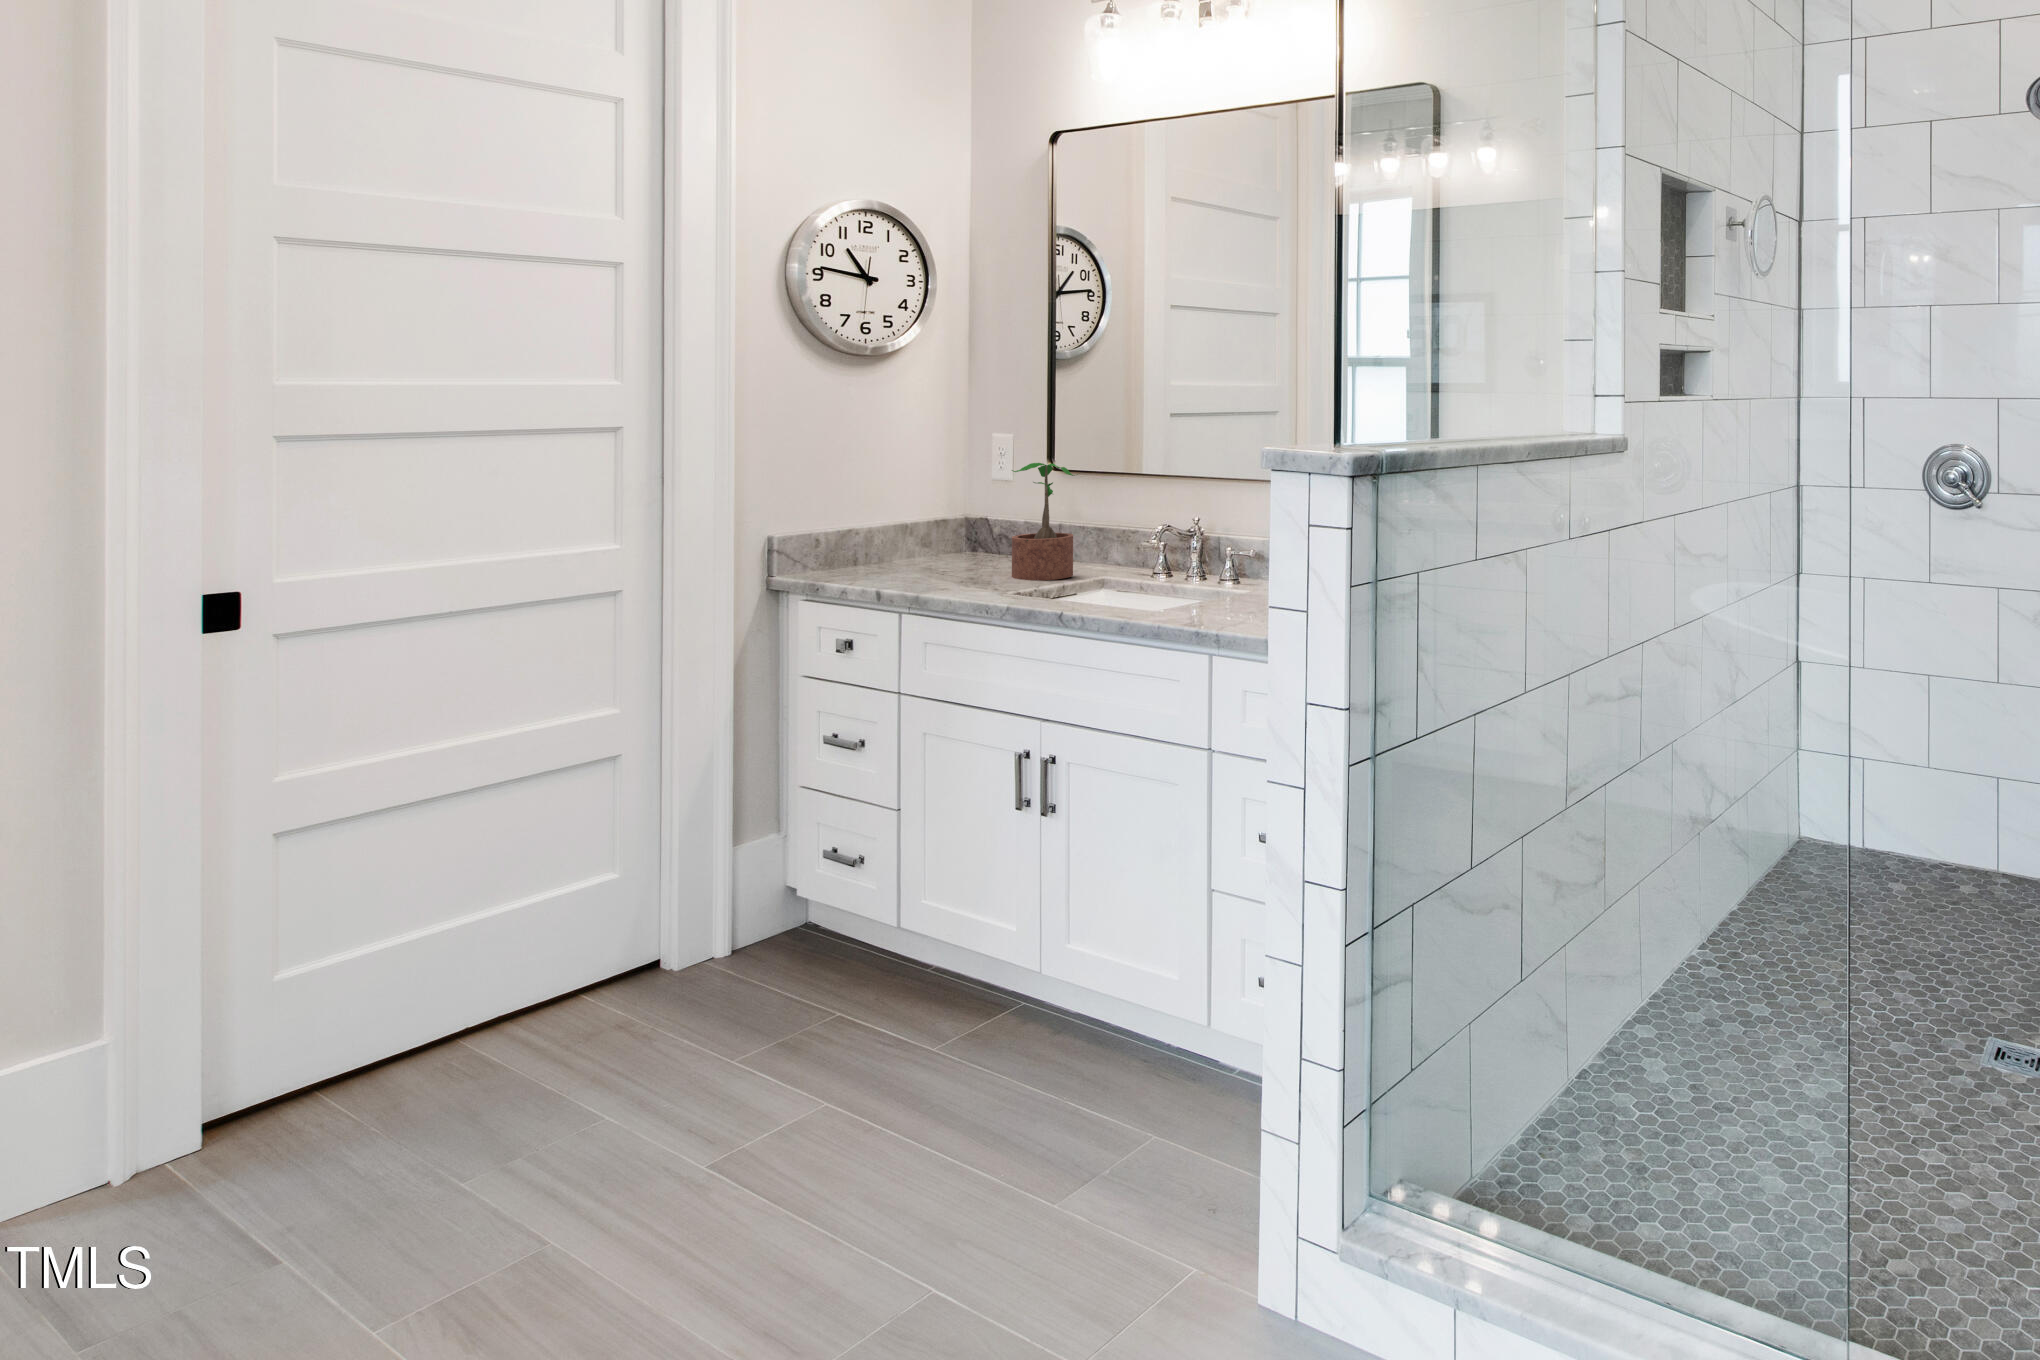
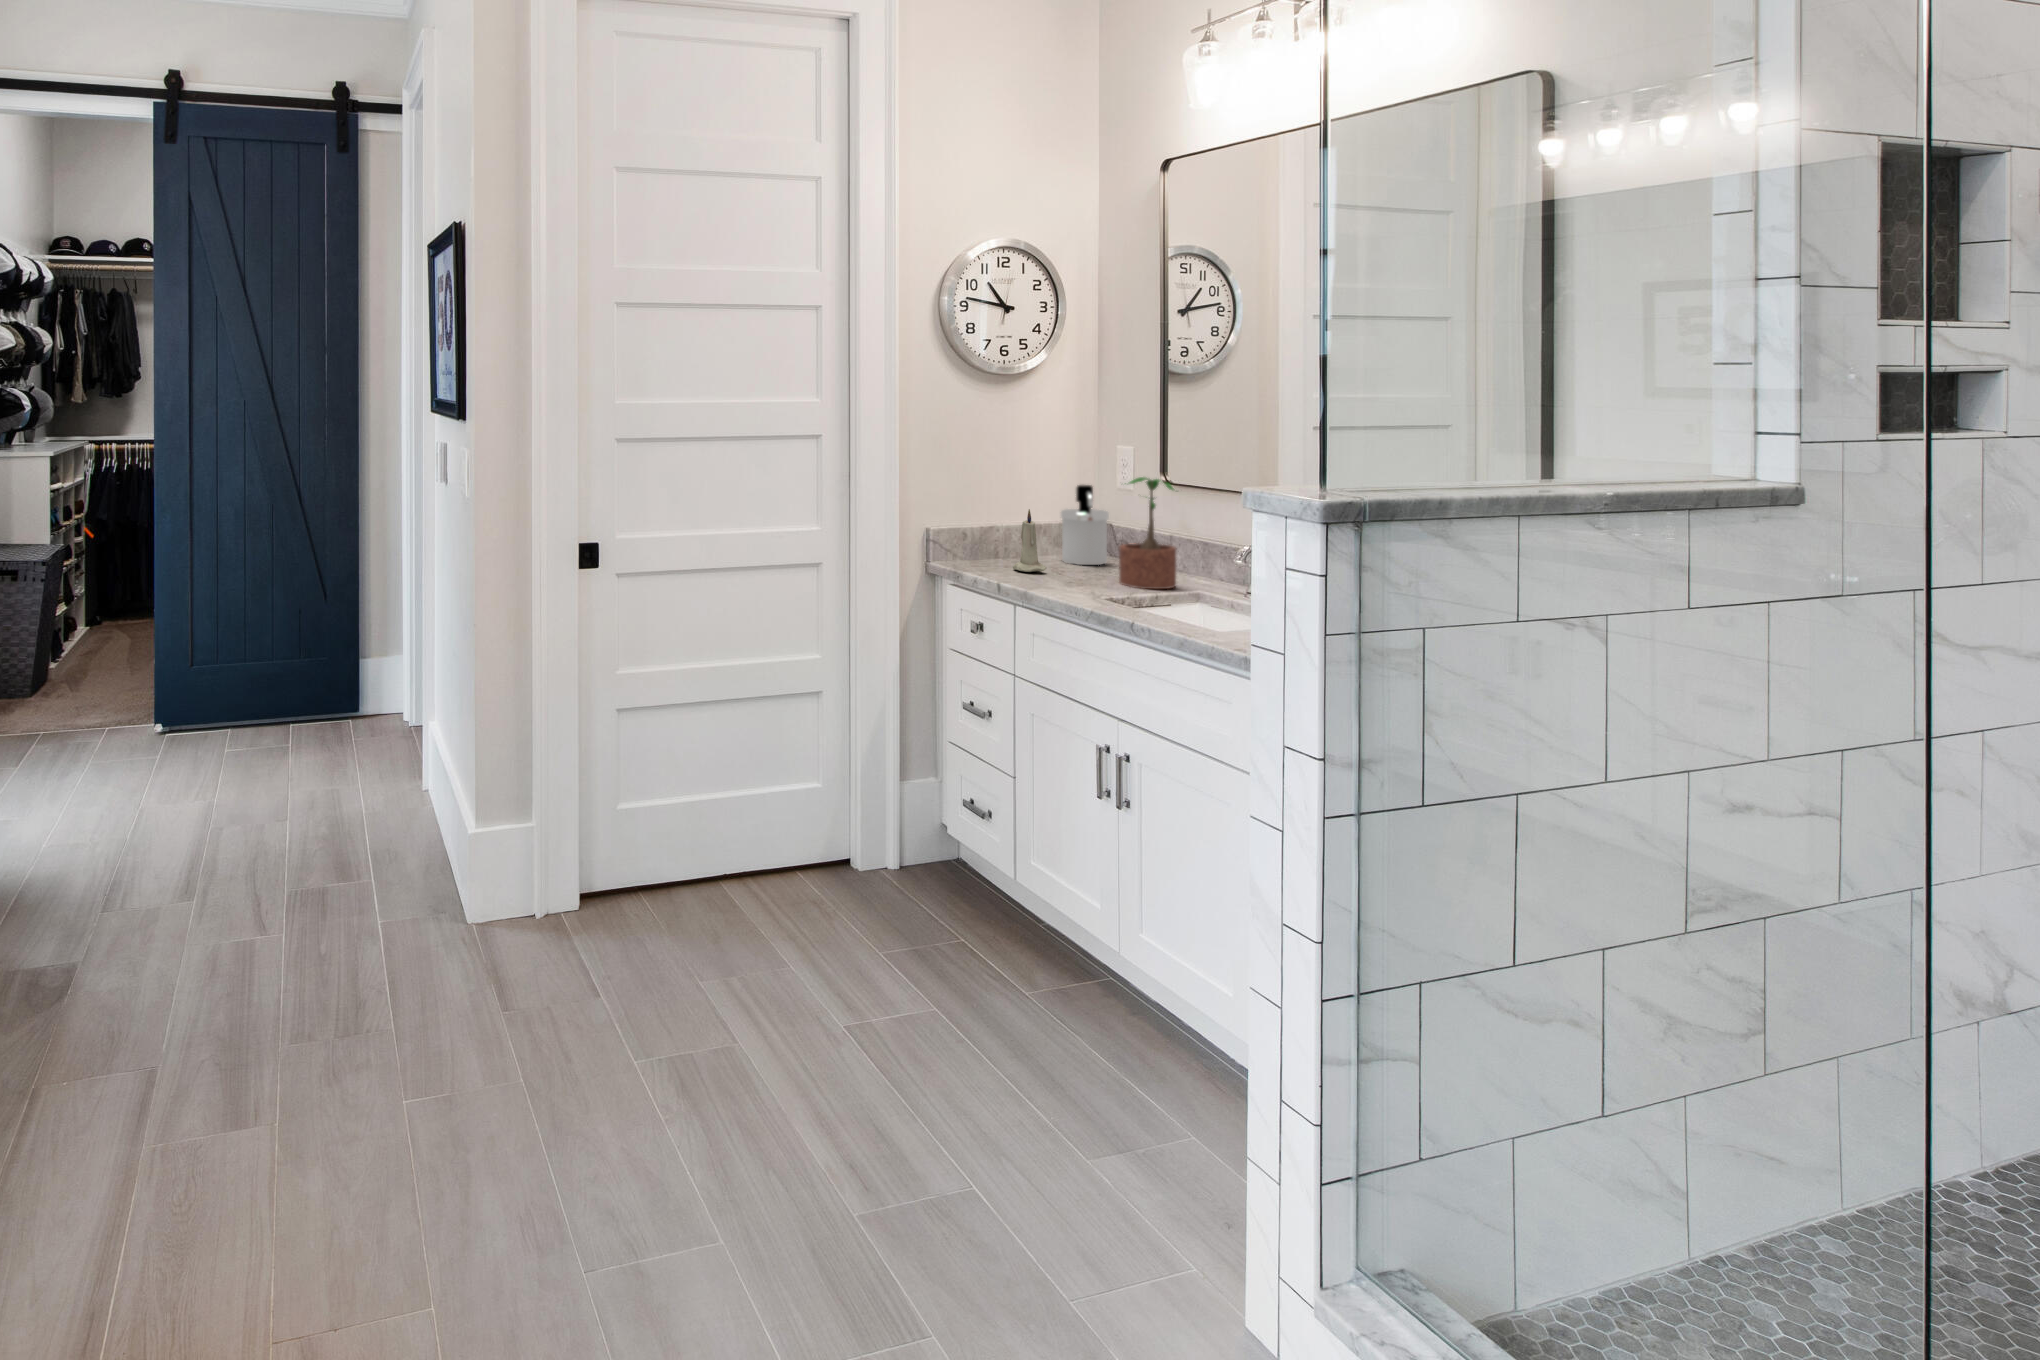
soap dispenser: none [931,476,987,564] -> present [1061,485,1109,565]
candle: none [885,504,926,576] -> present [1013,509,1047,572]

